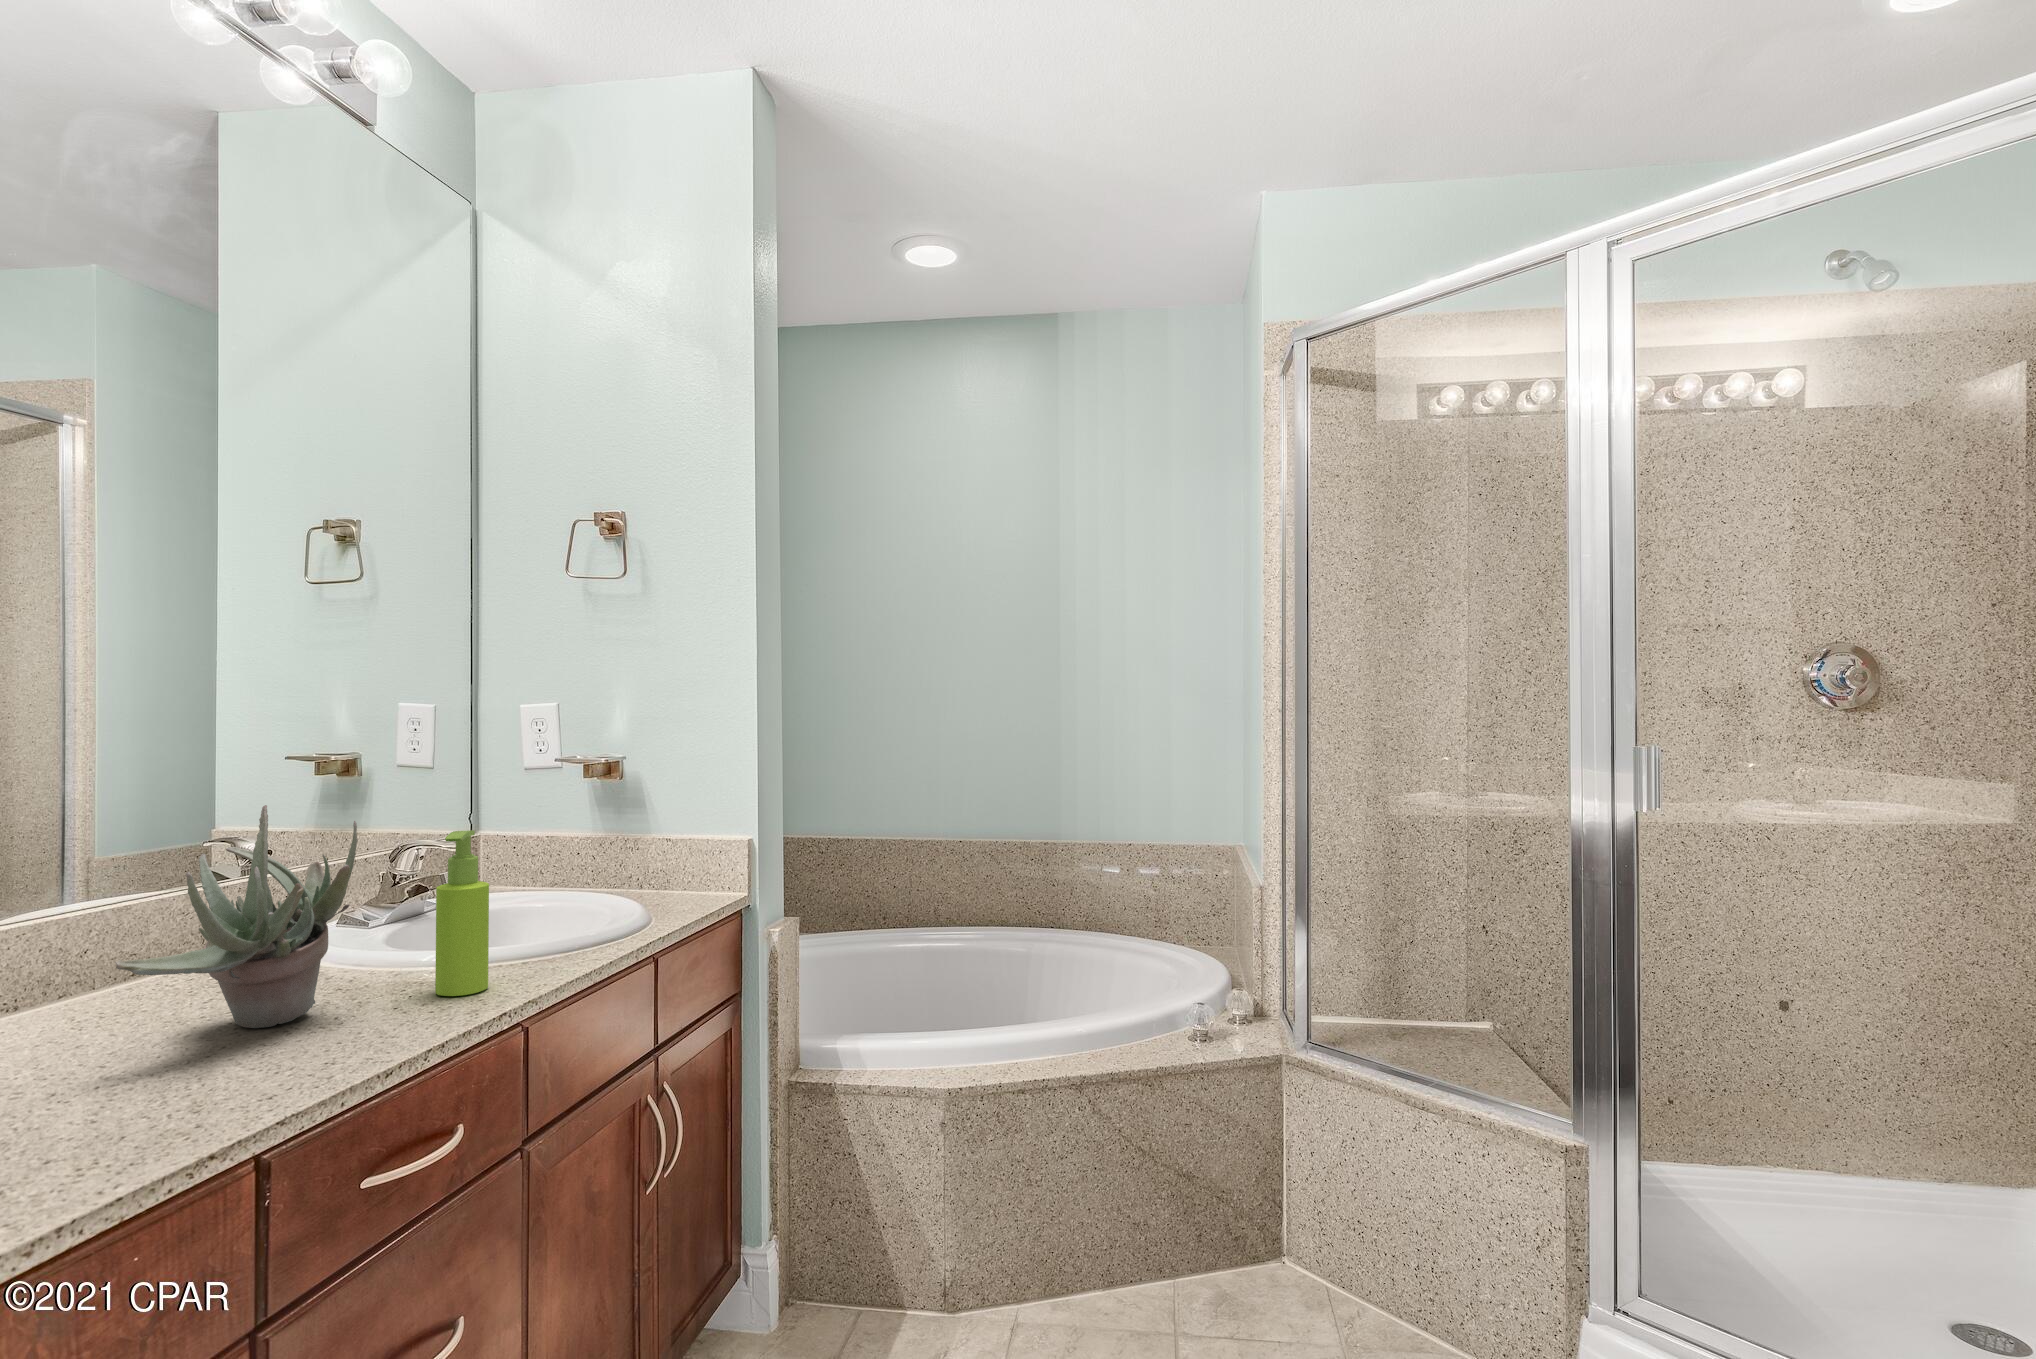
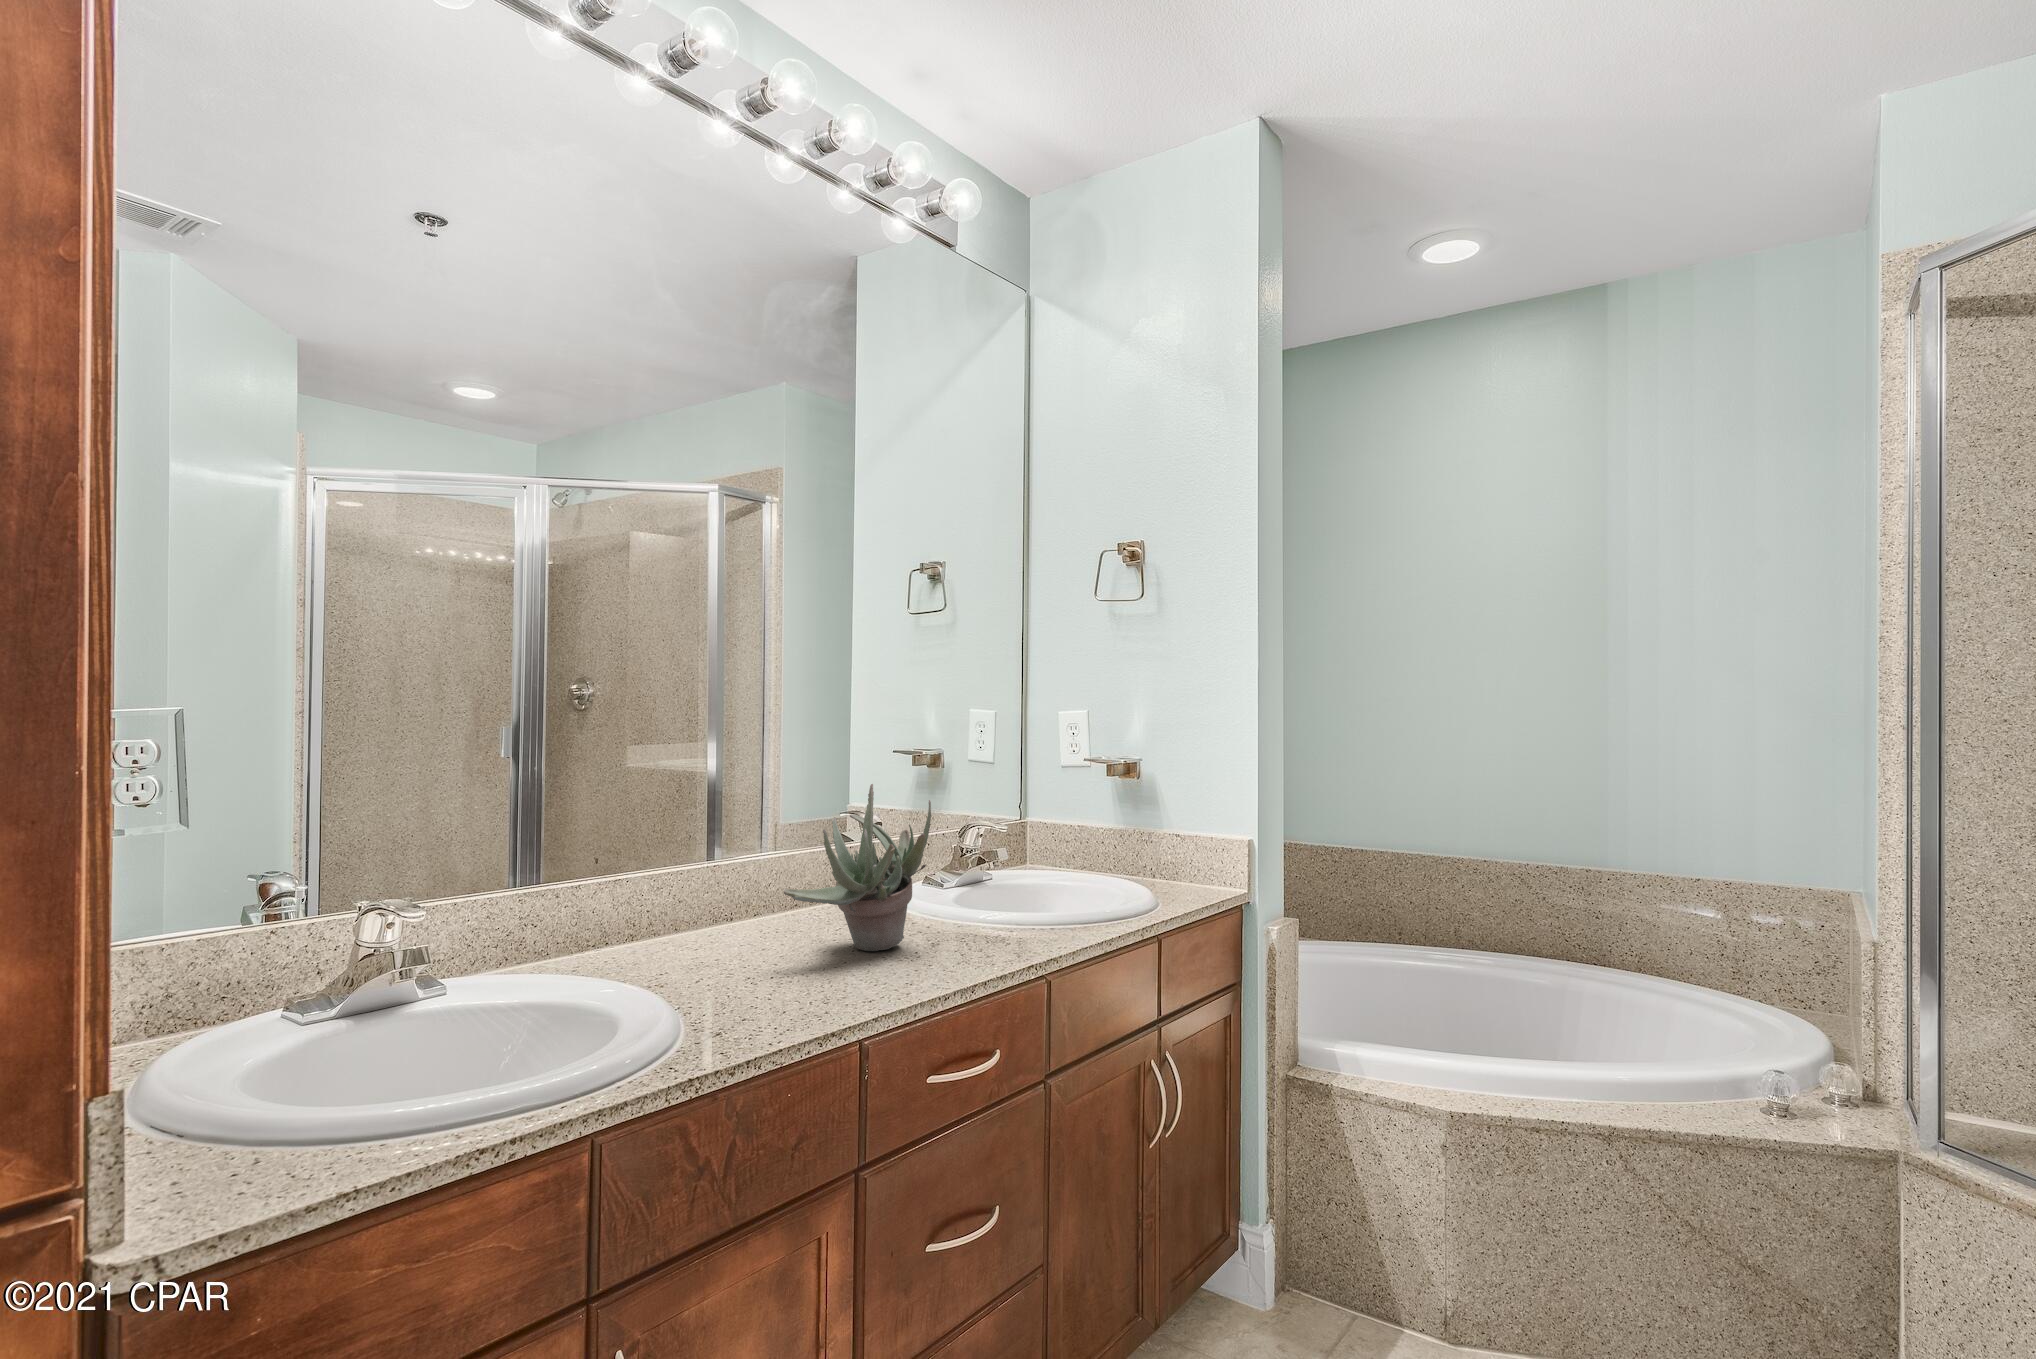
soap dispenser: present [435,830,489,996] -> none [985,813,1024,947]

